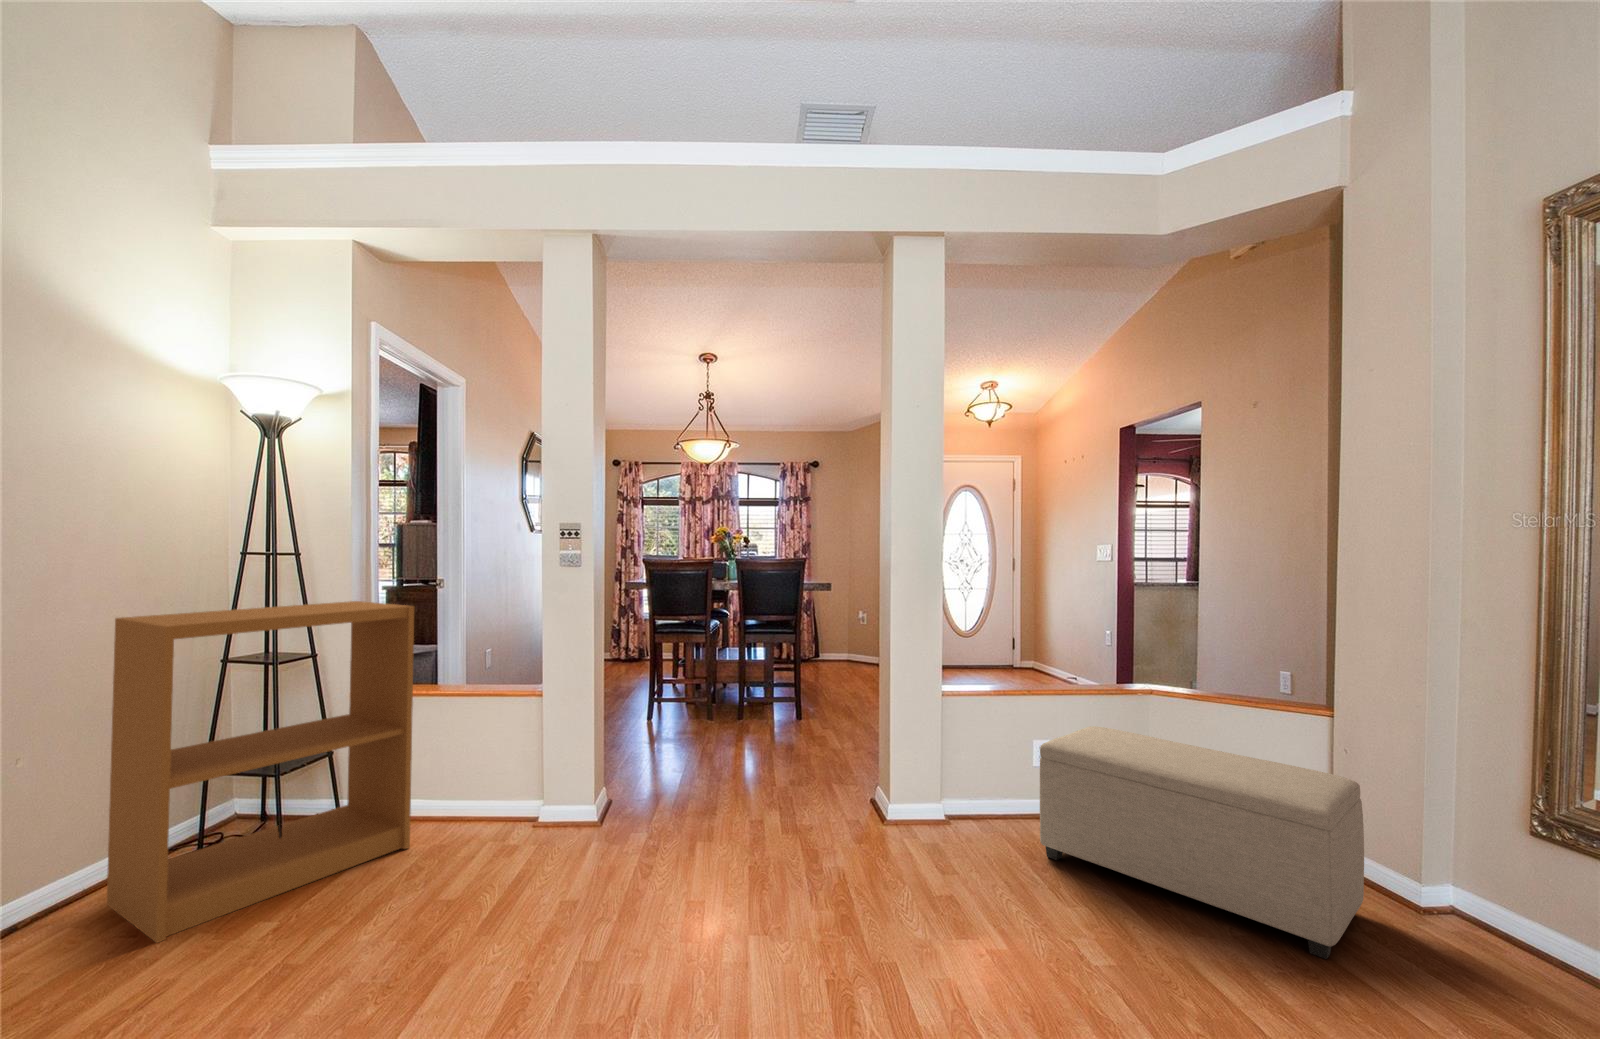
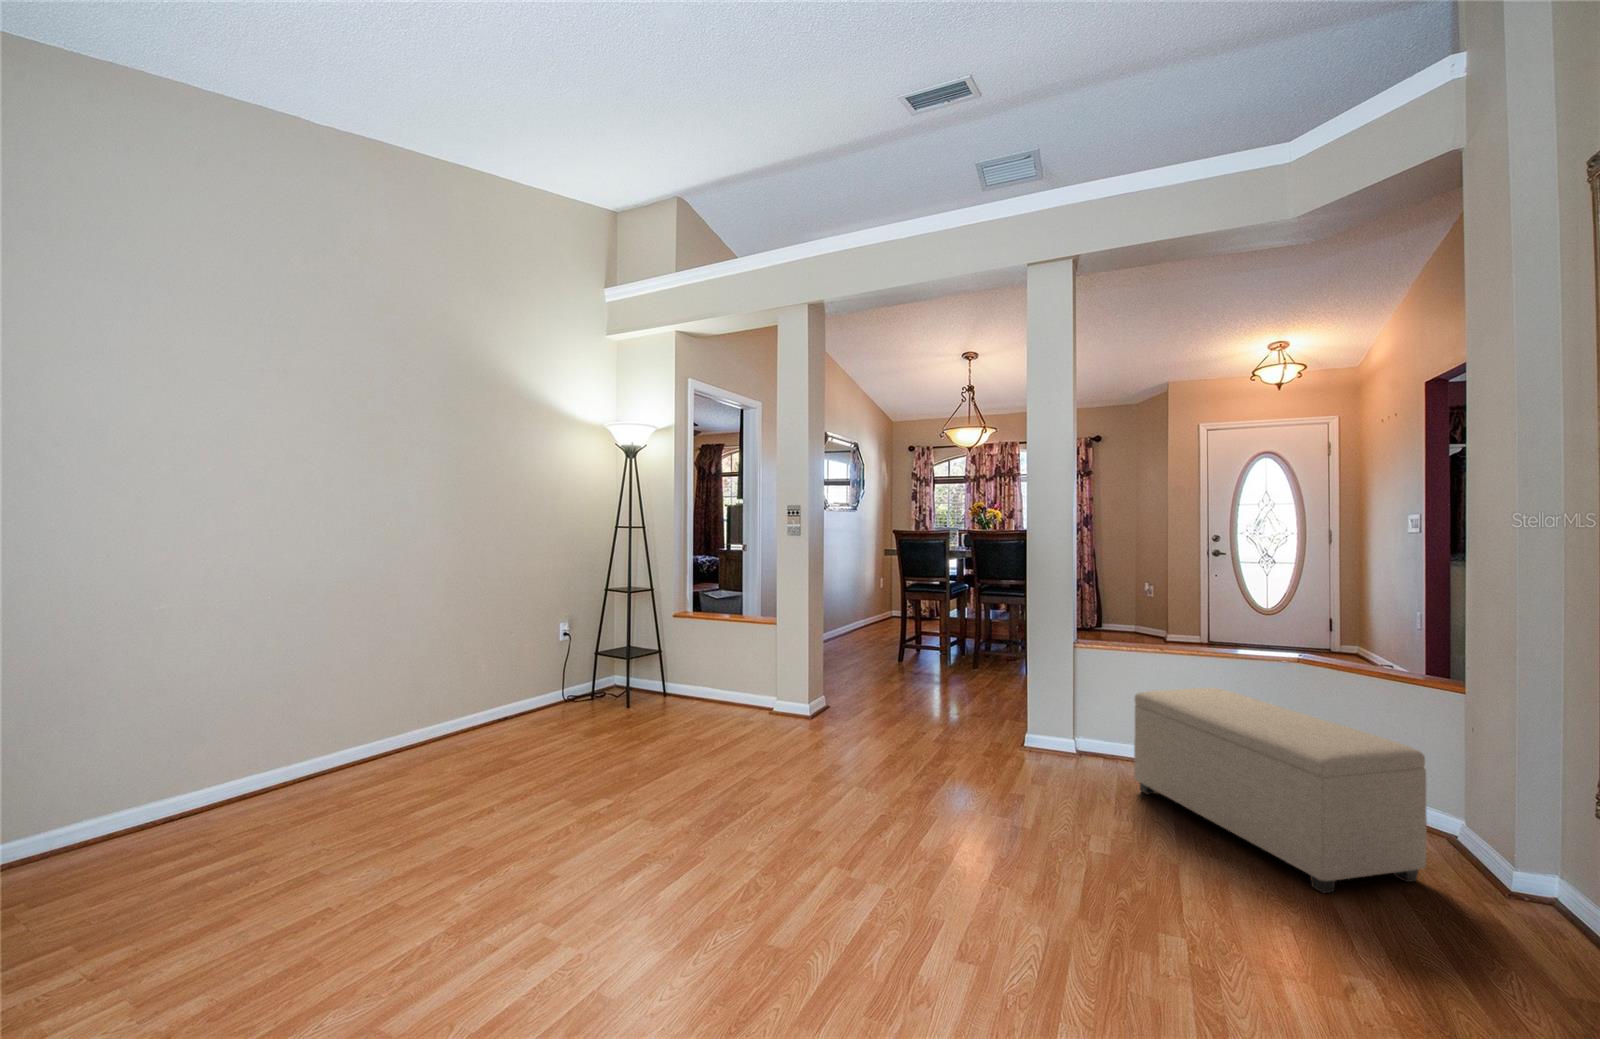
bookshelf: present [107,601,414,943] -> none [555,556,698,731]

